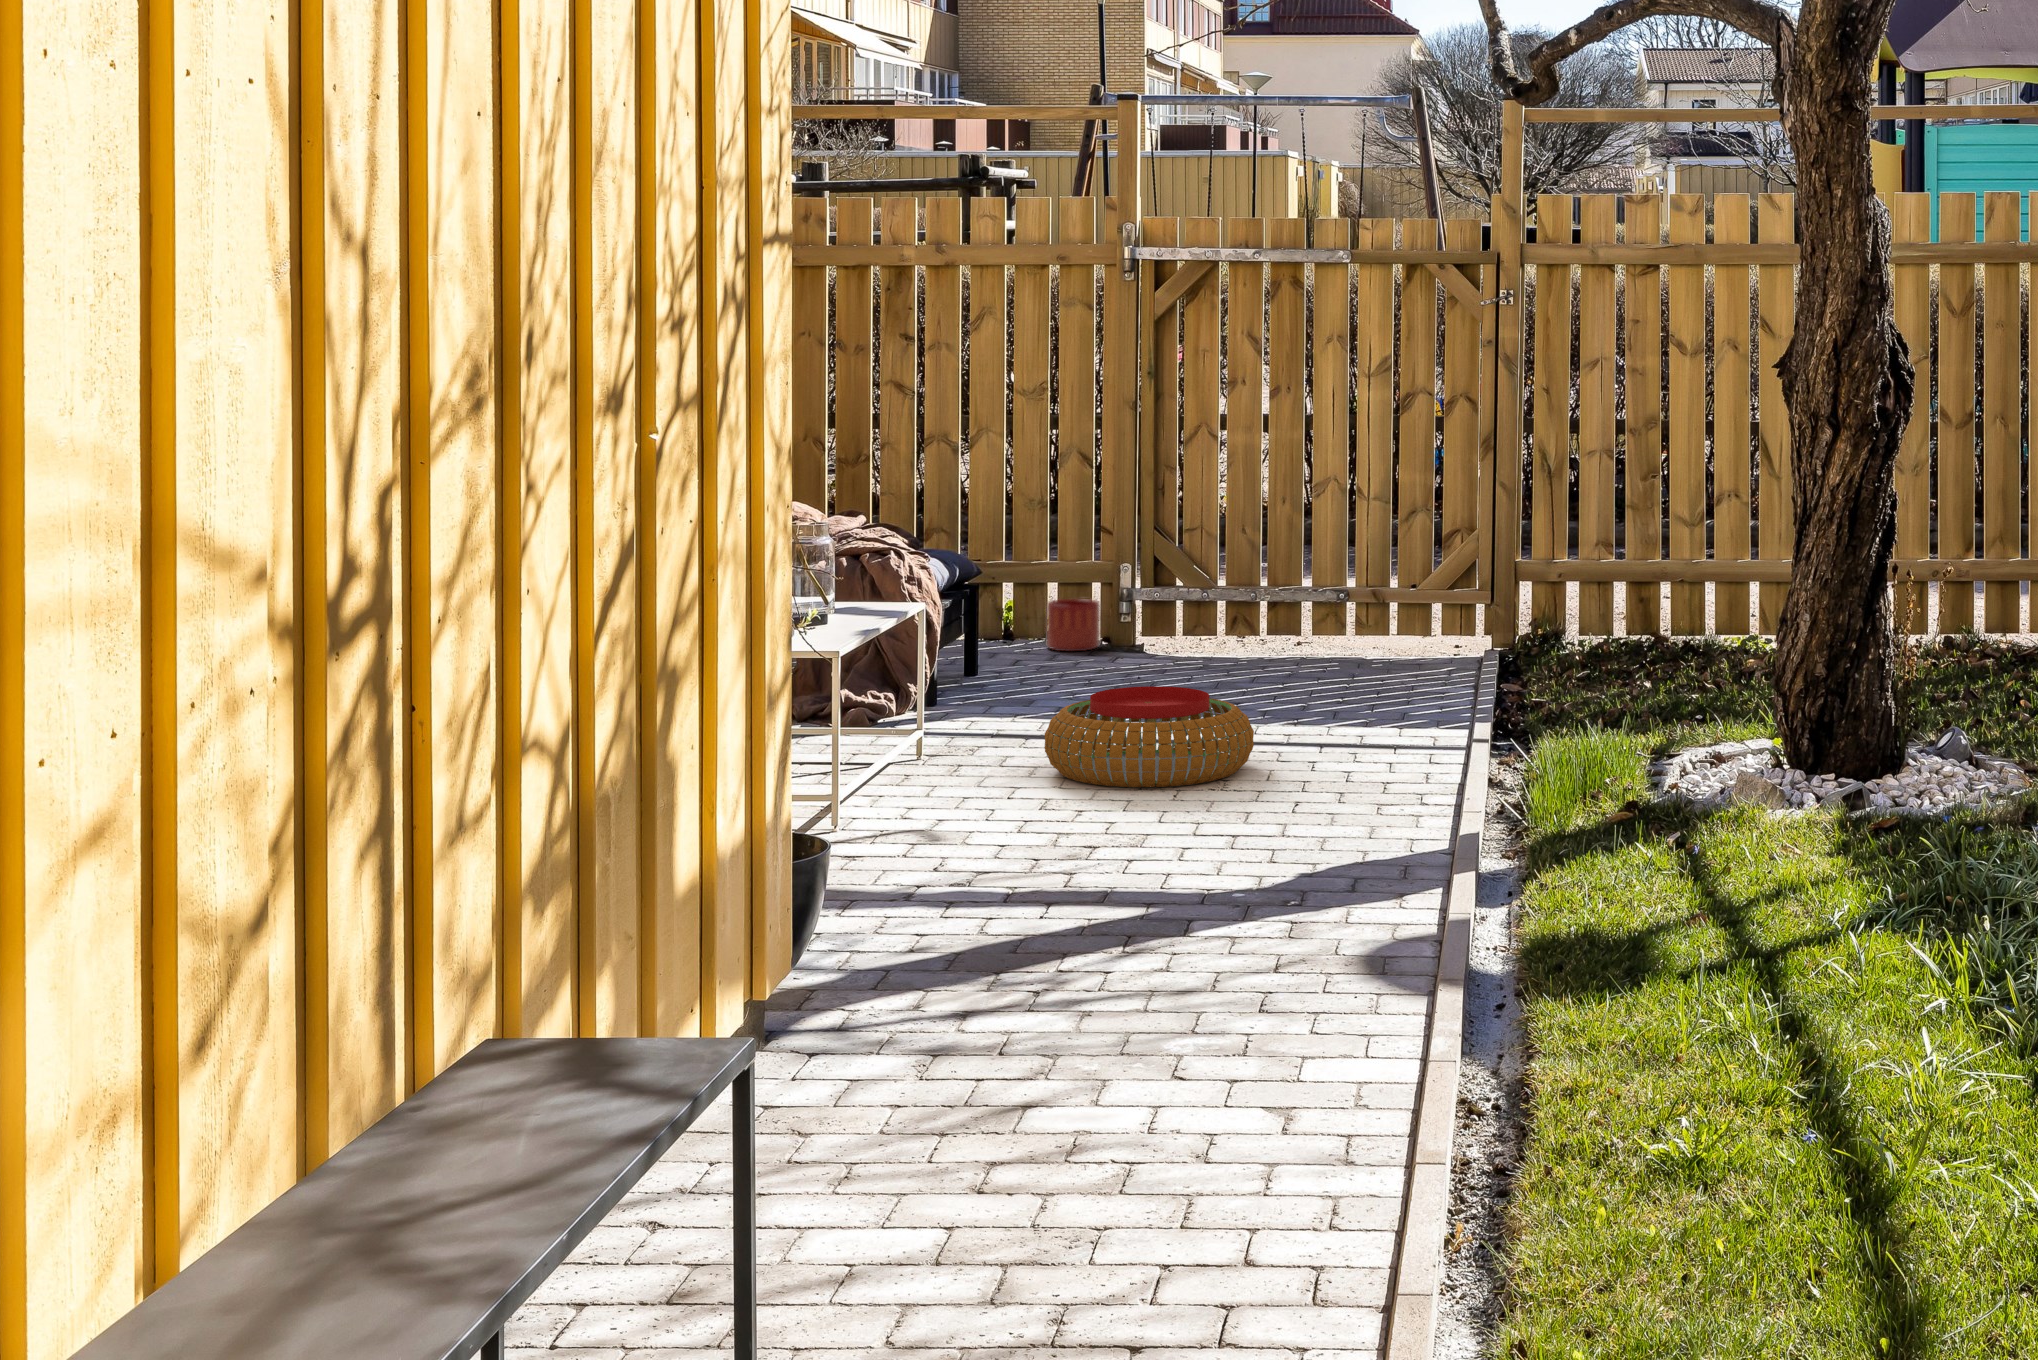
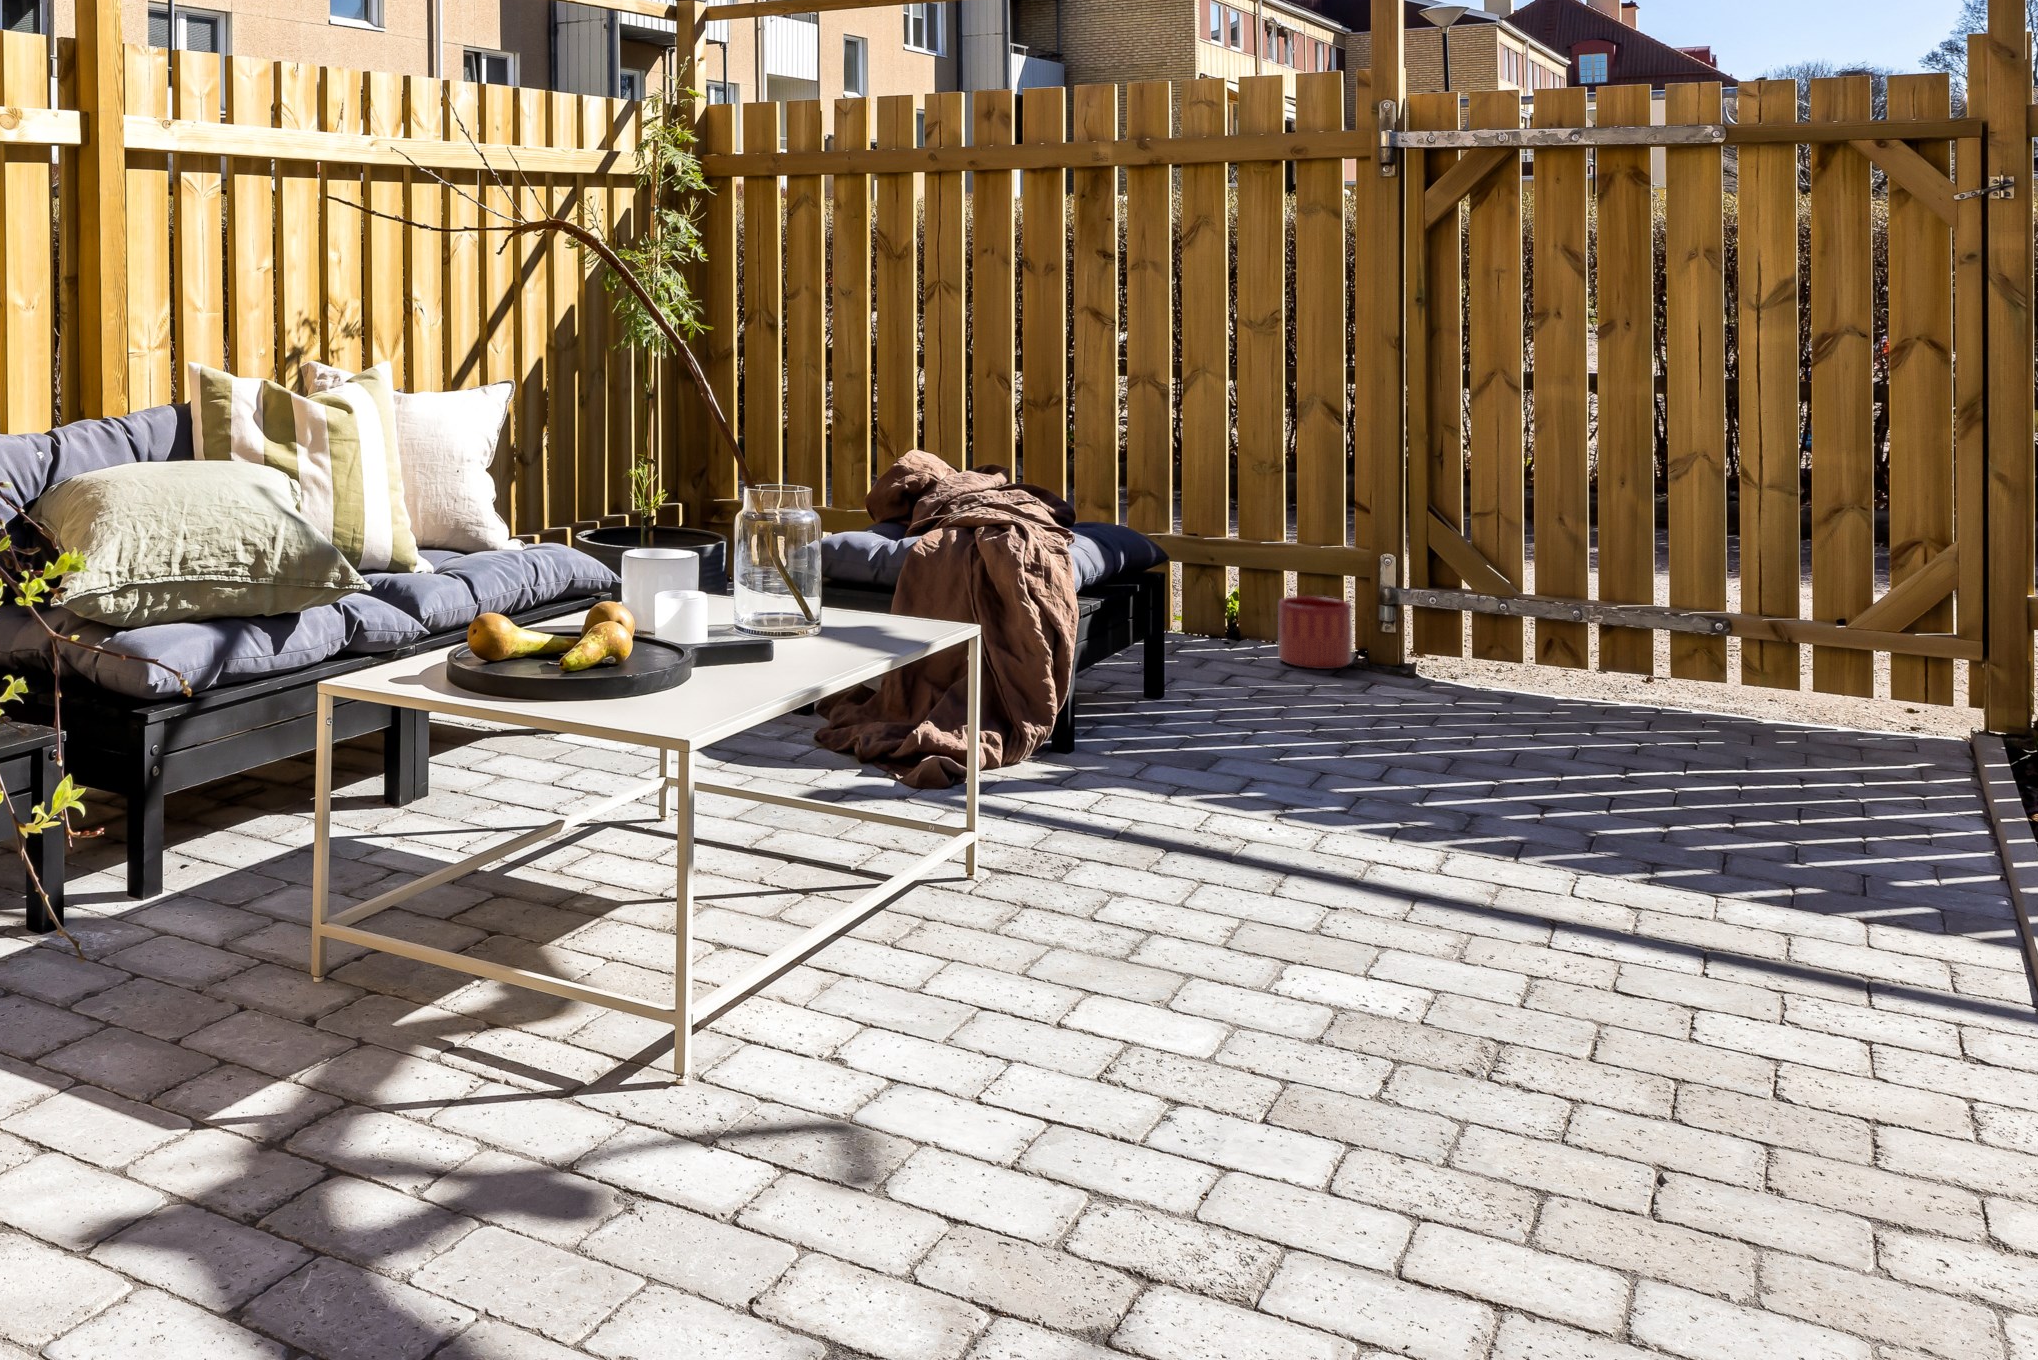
pouf: present [1044,686,1254,787] -> none [1149,802,1559,1034]

